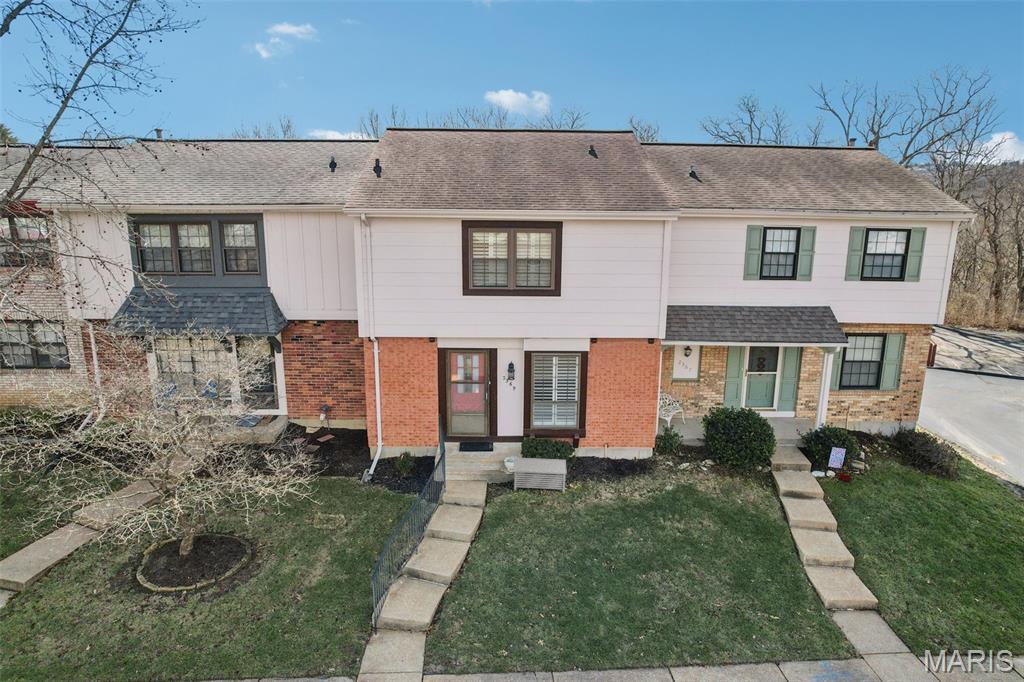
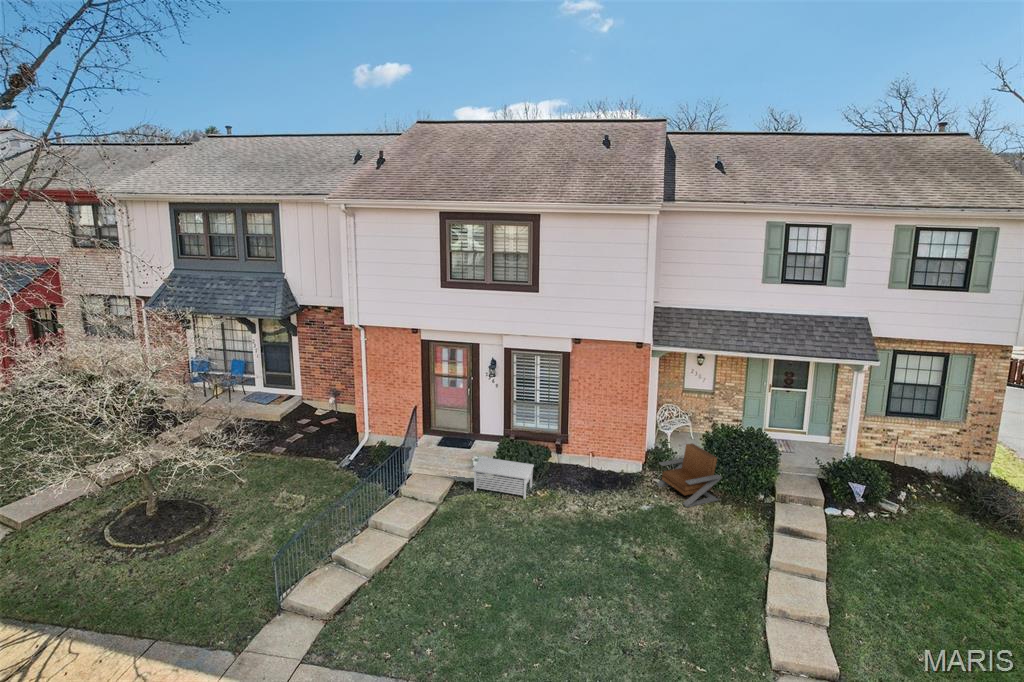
lounge chair: none [669,427,729,484] -> present [657,444,722,507]
decorative plant: present [838,457,862,481] -> none [847,488,891,524]

